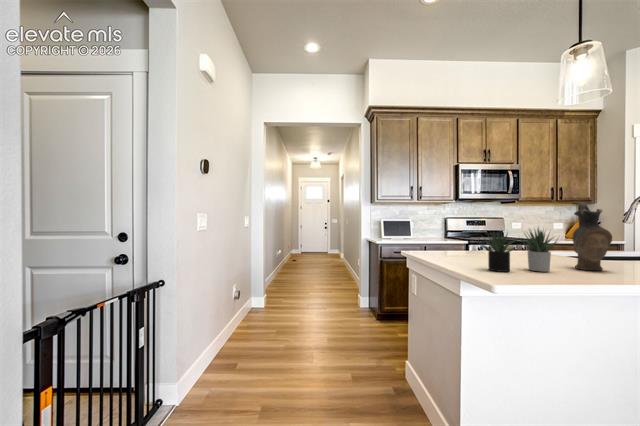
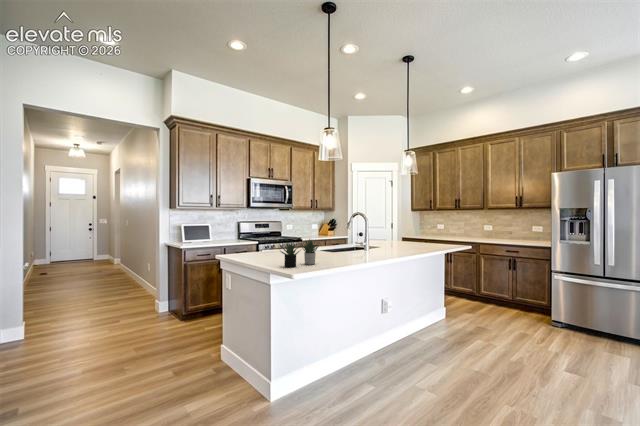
ceramic pitcher: present [573,202,612,270] -> none [325,222,341,261]

